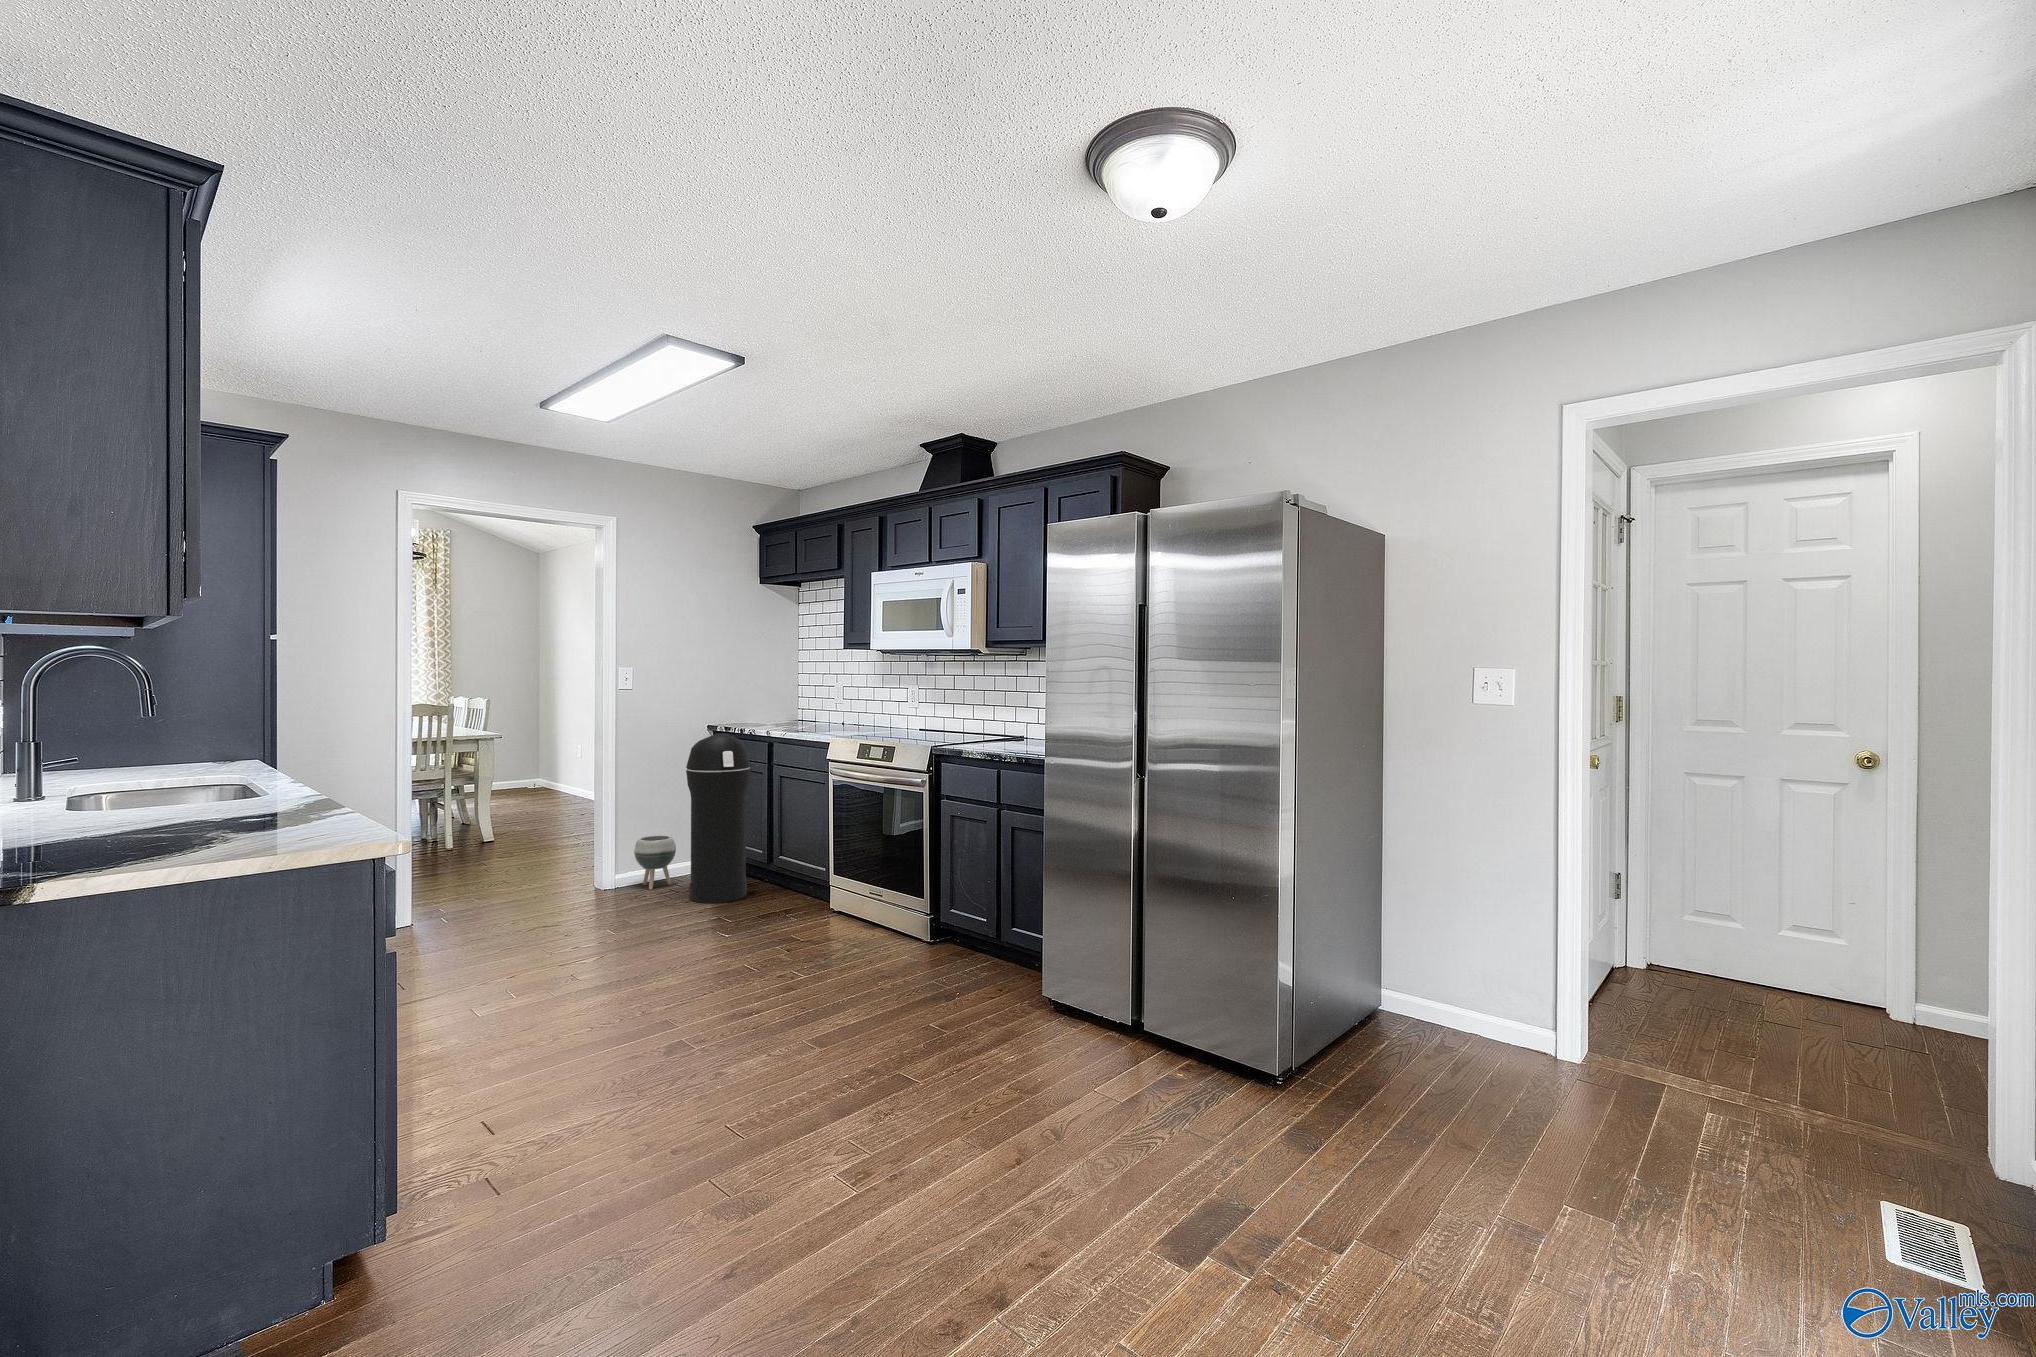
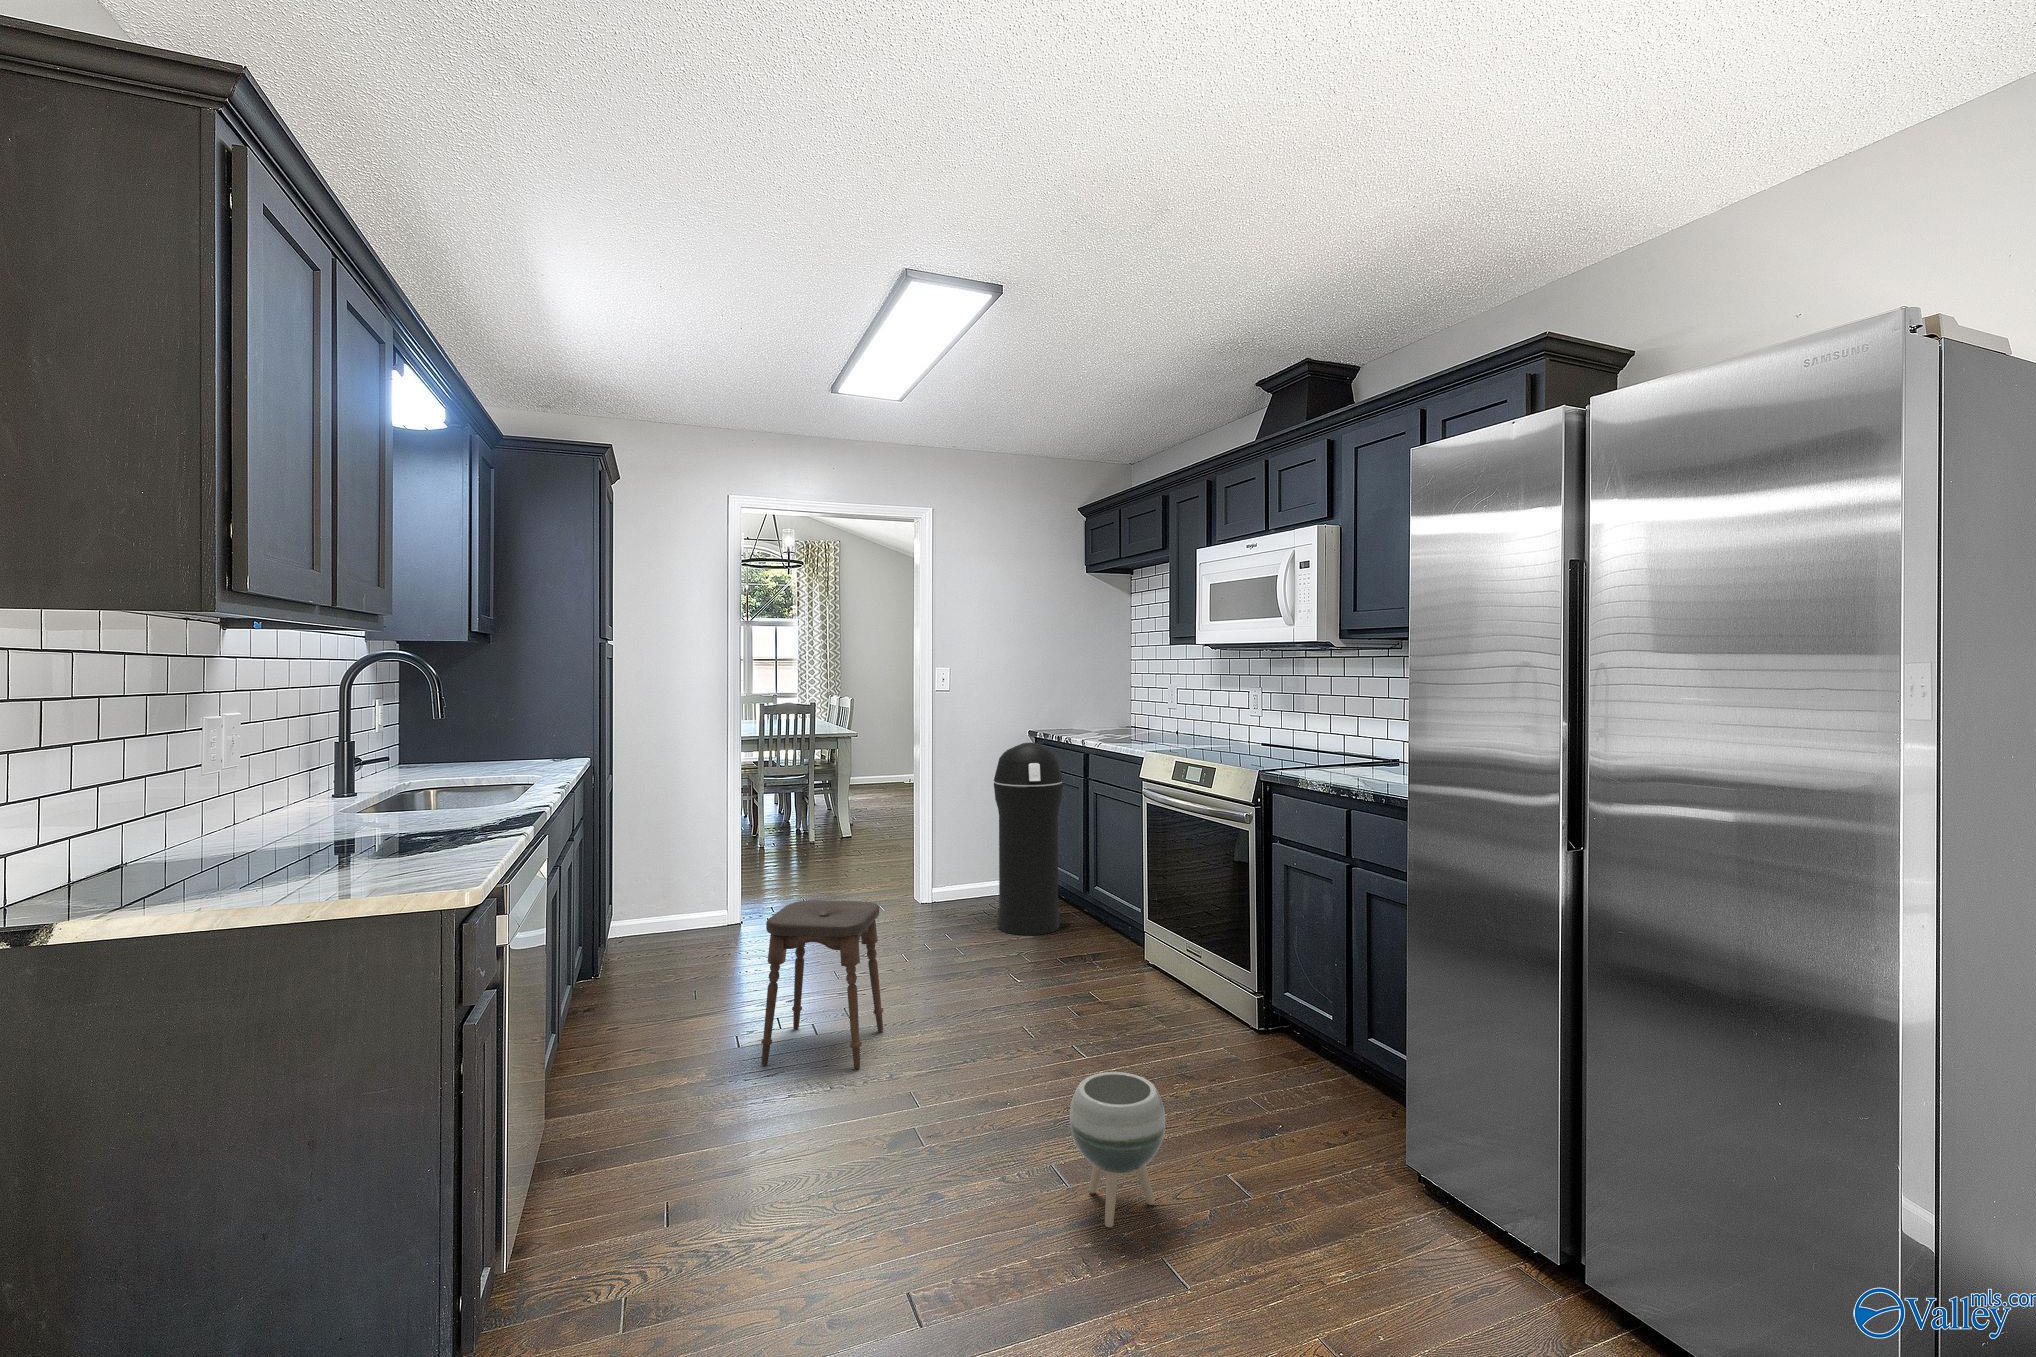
planter: present [634,835,676,890] -> present [1070,1072,1165,1228]
stool: none [515,872,621,1023] -> present [761,900,883,1069]

